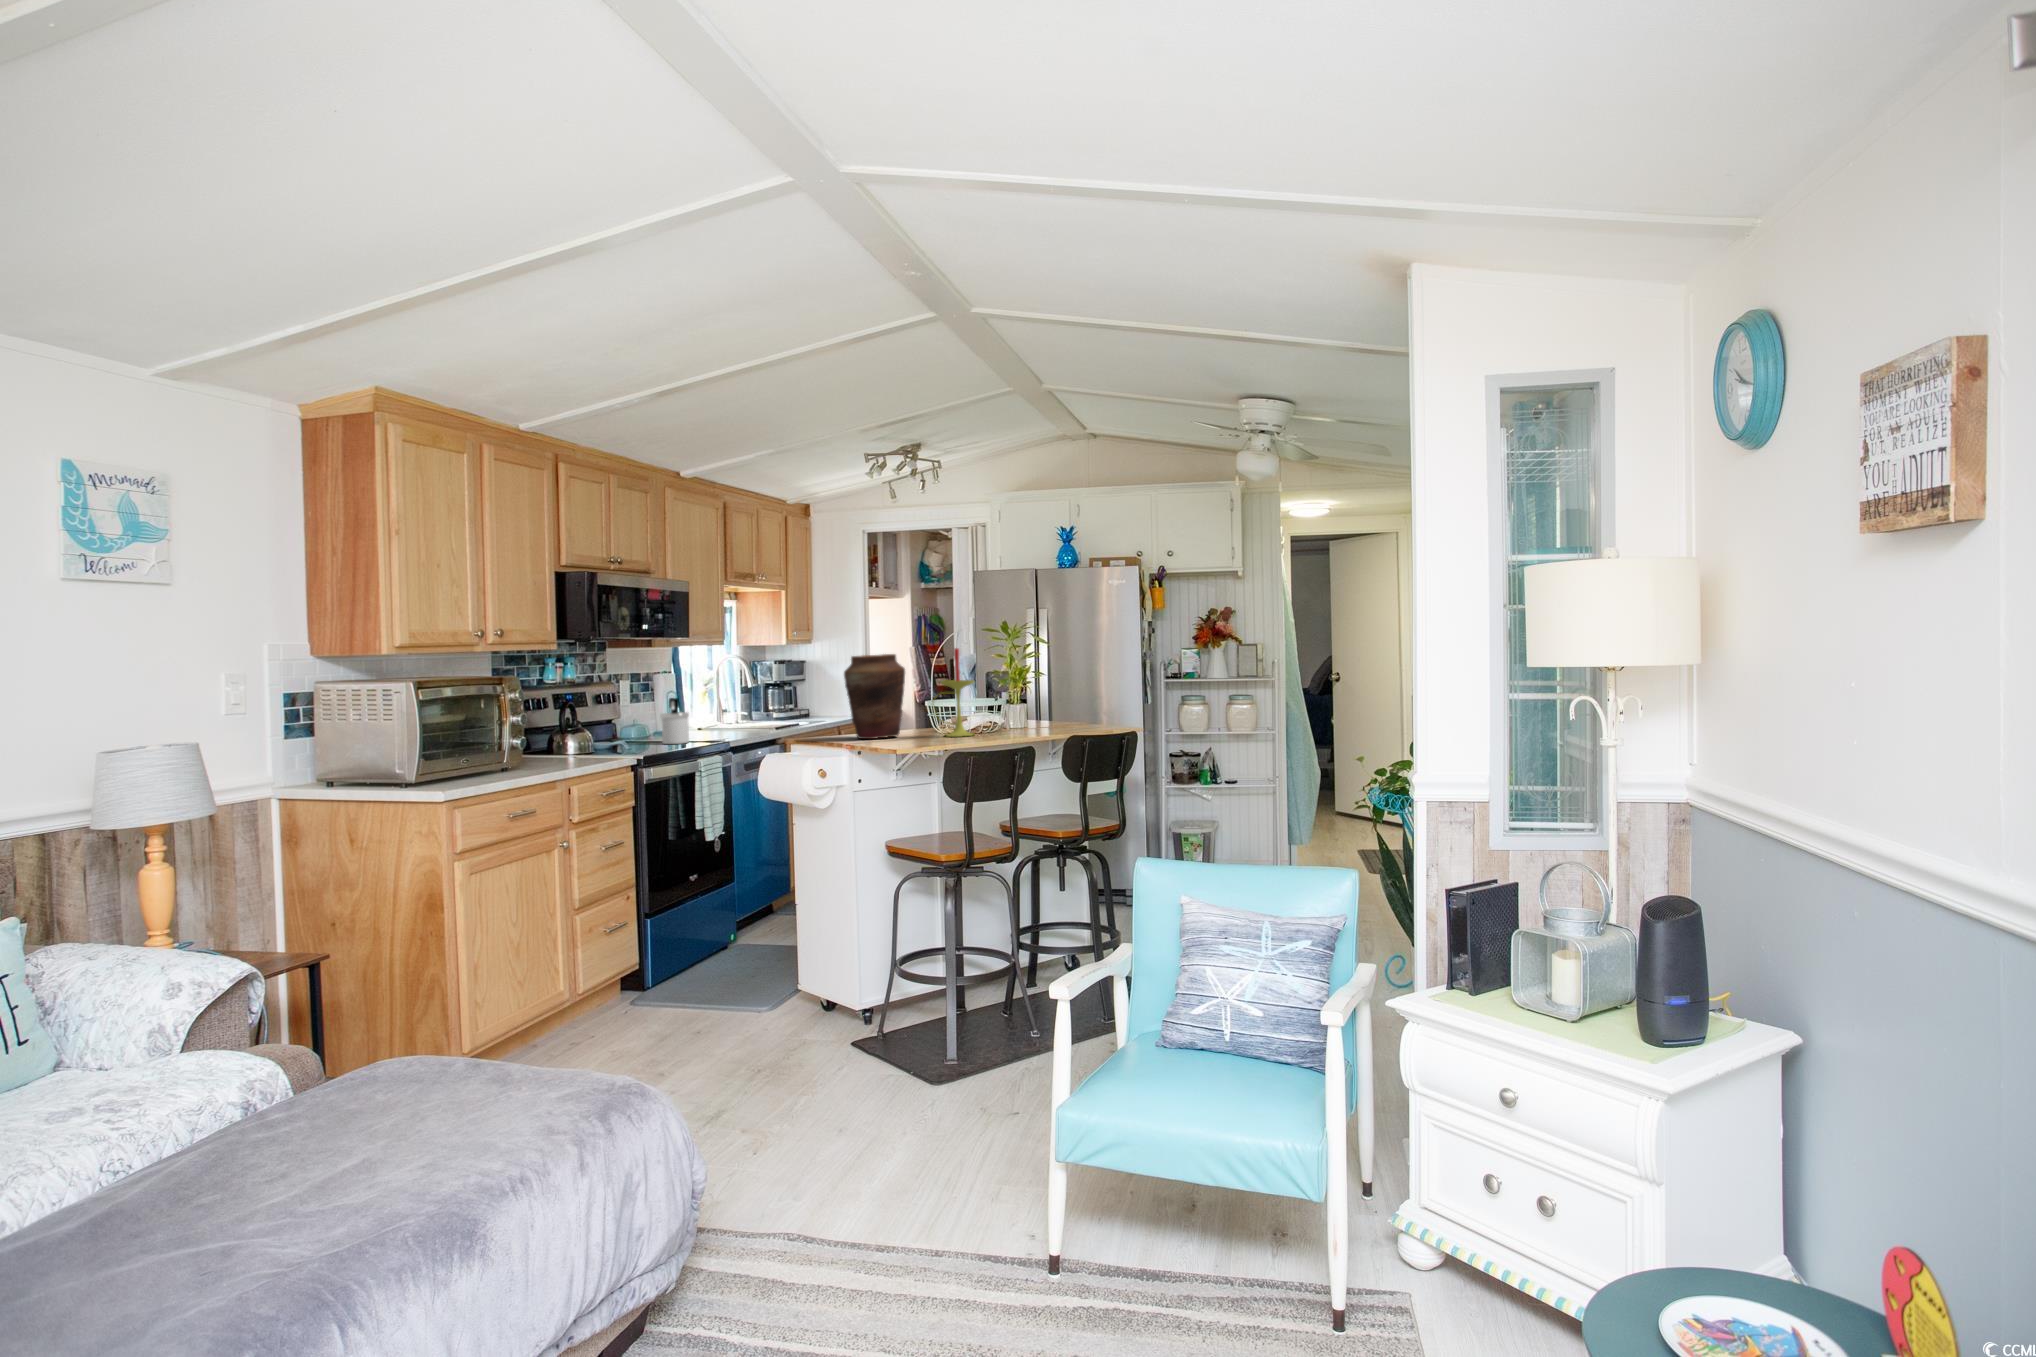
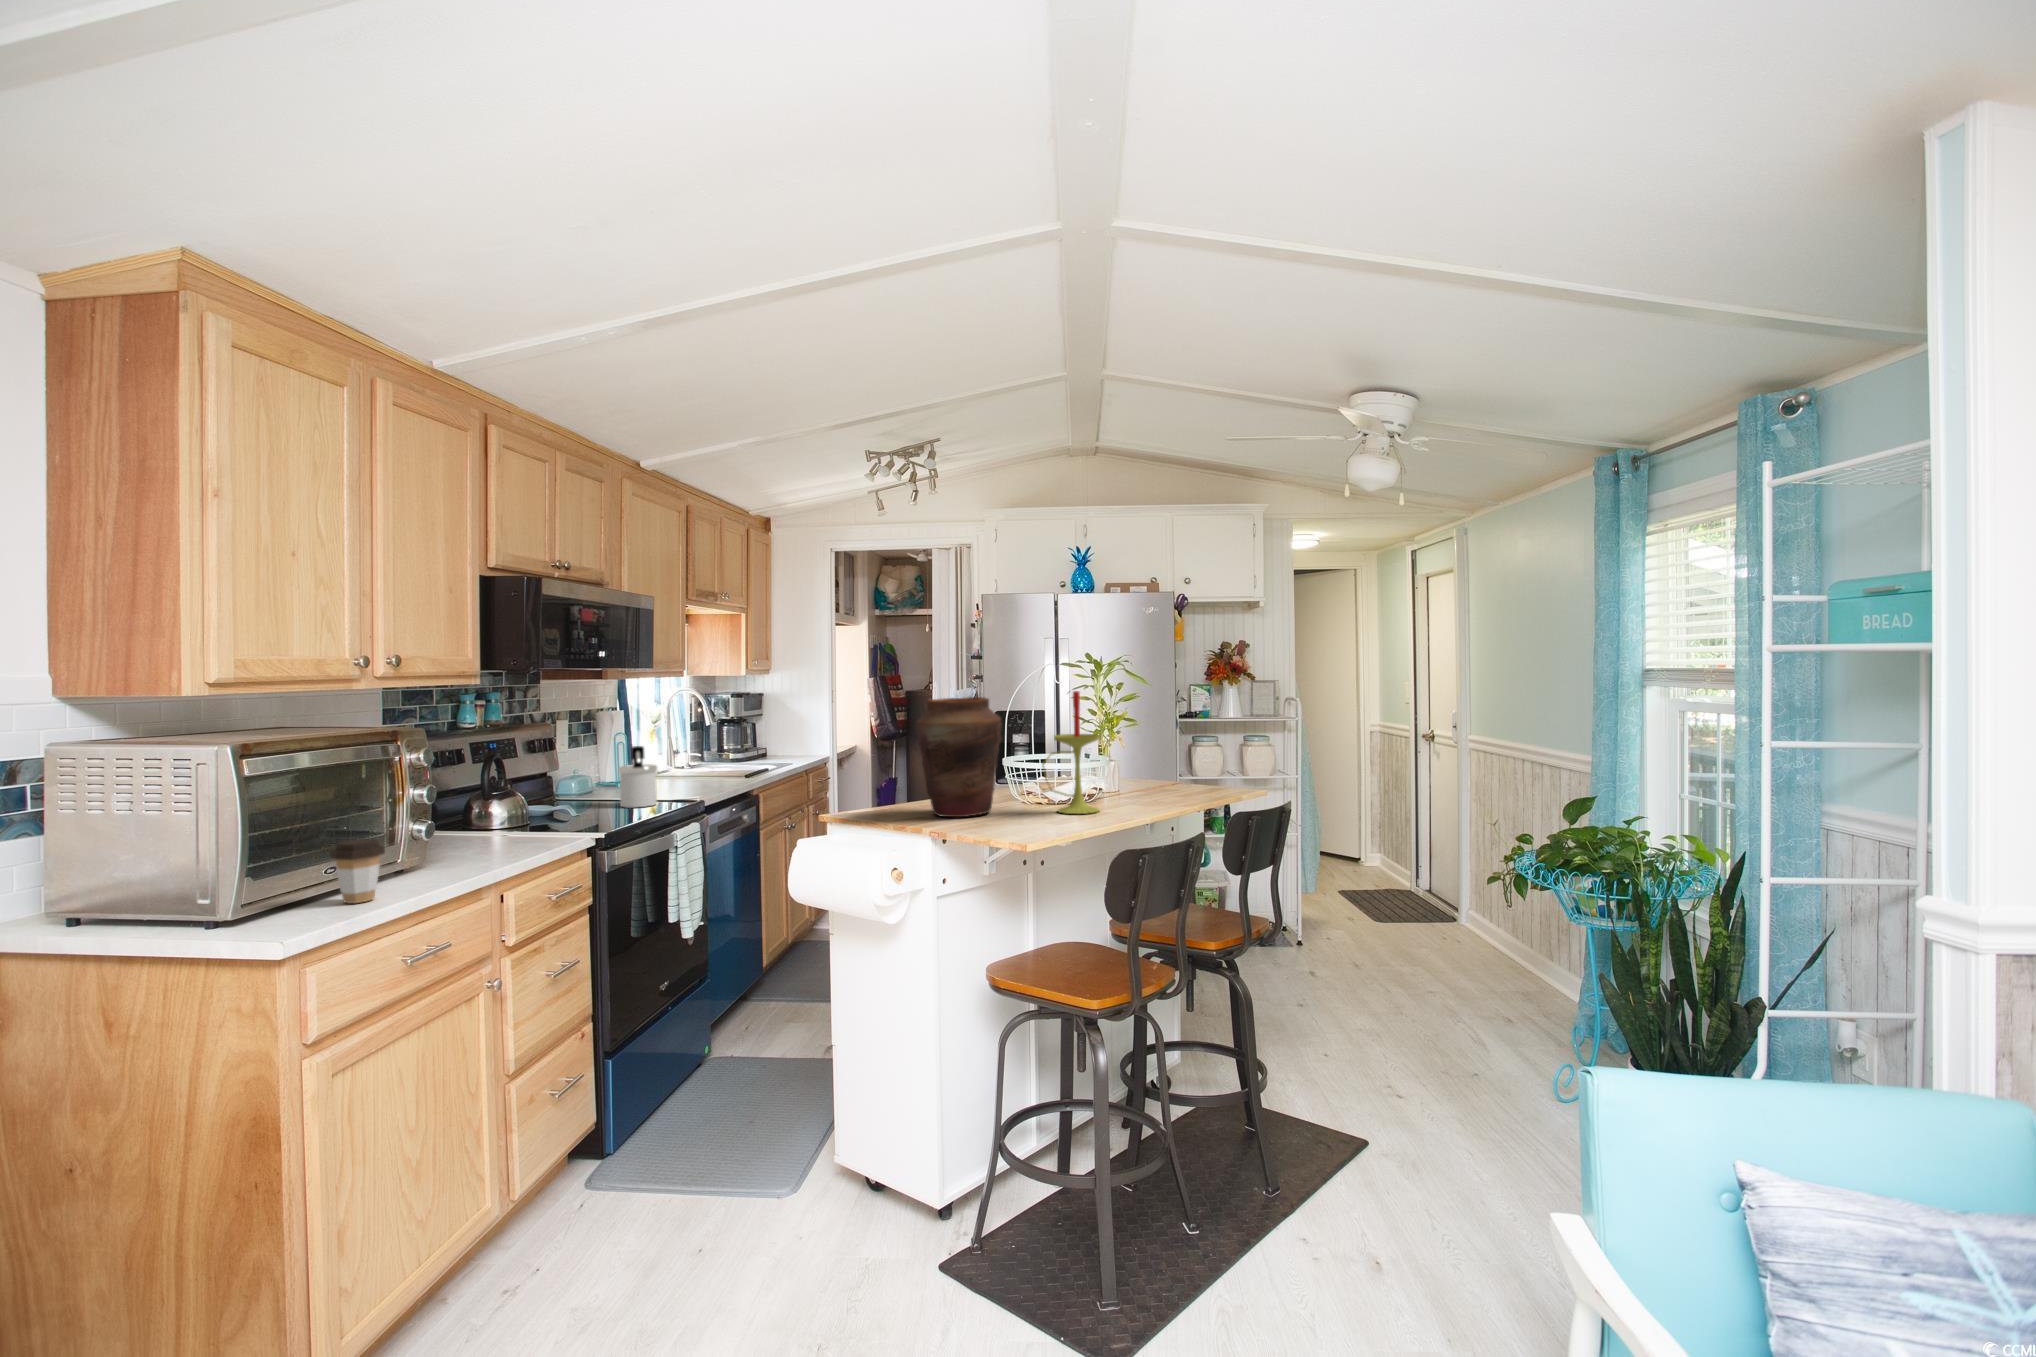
coffee cup: none [465,743,496,781] -> present [330,839,385,903]

